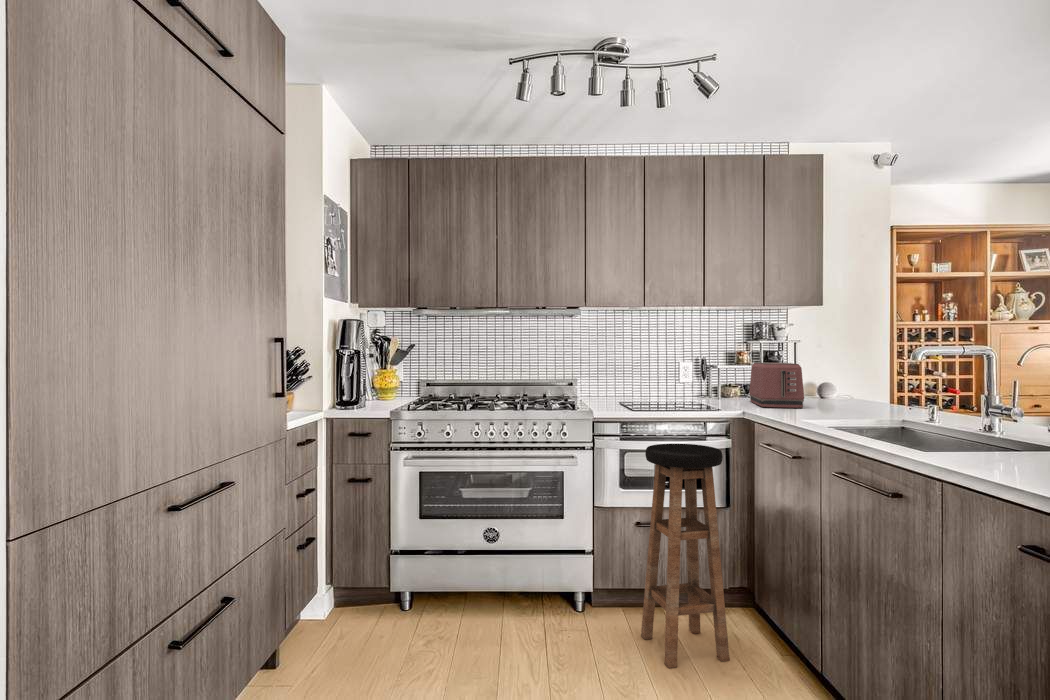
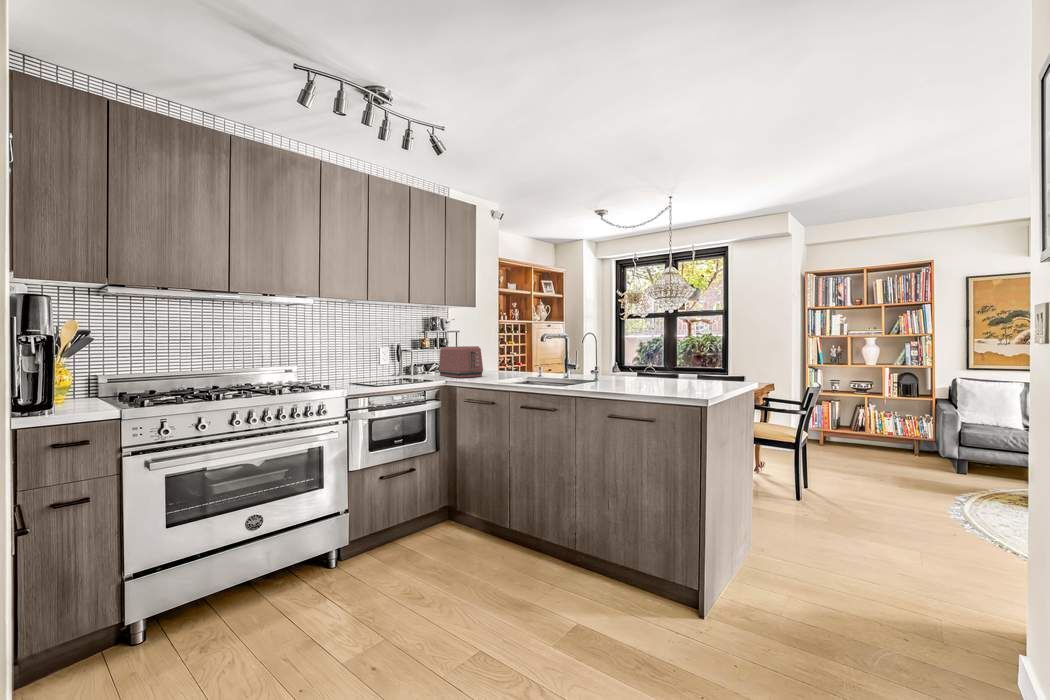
bar stool: present [641,444,730,668] -> none [402,407,471,576]

